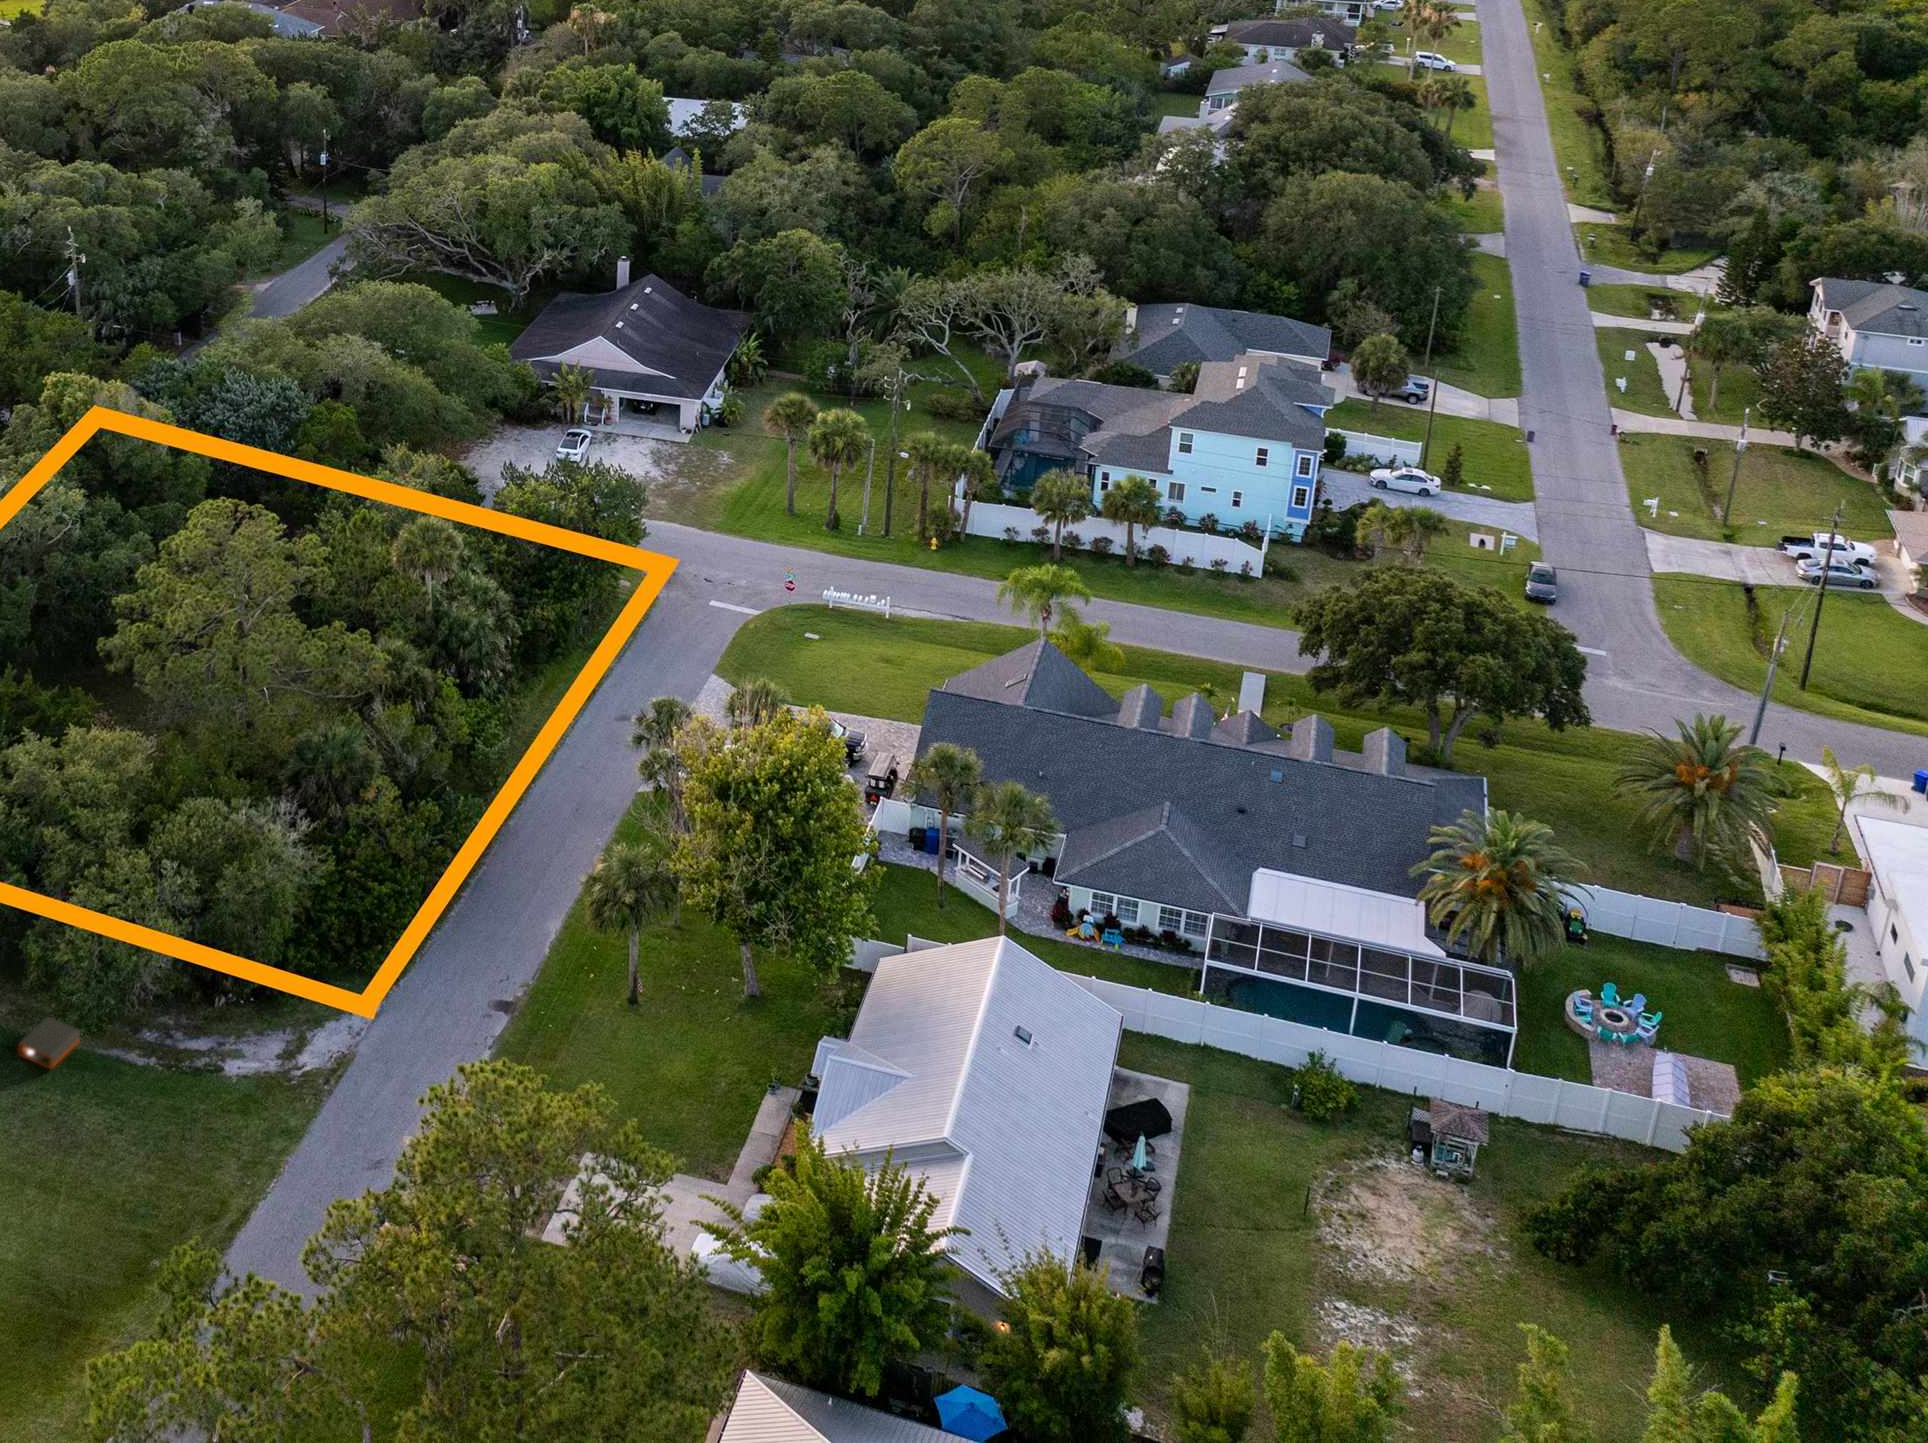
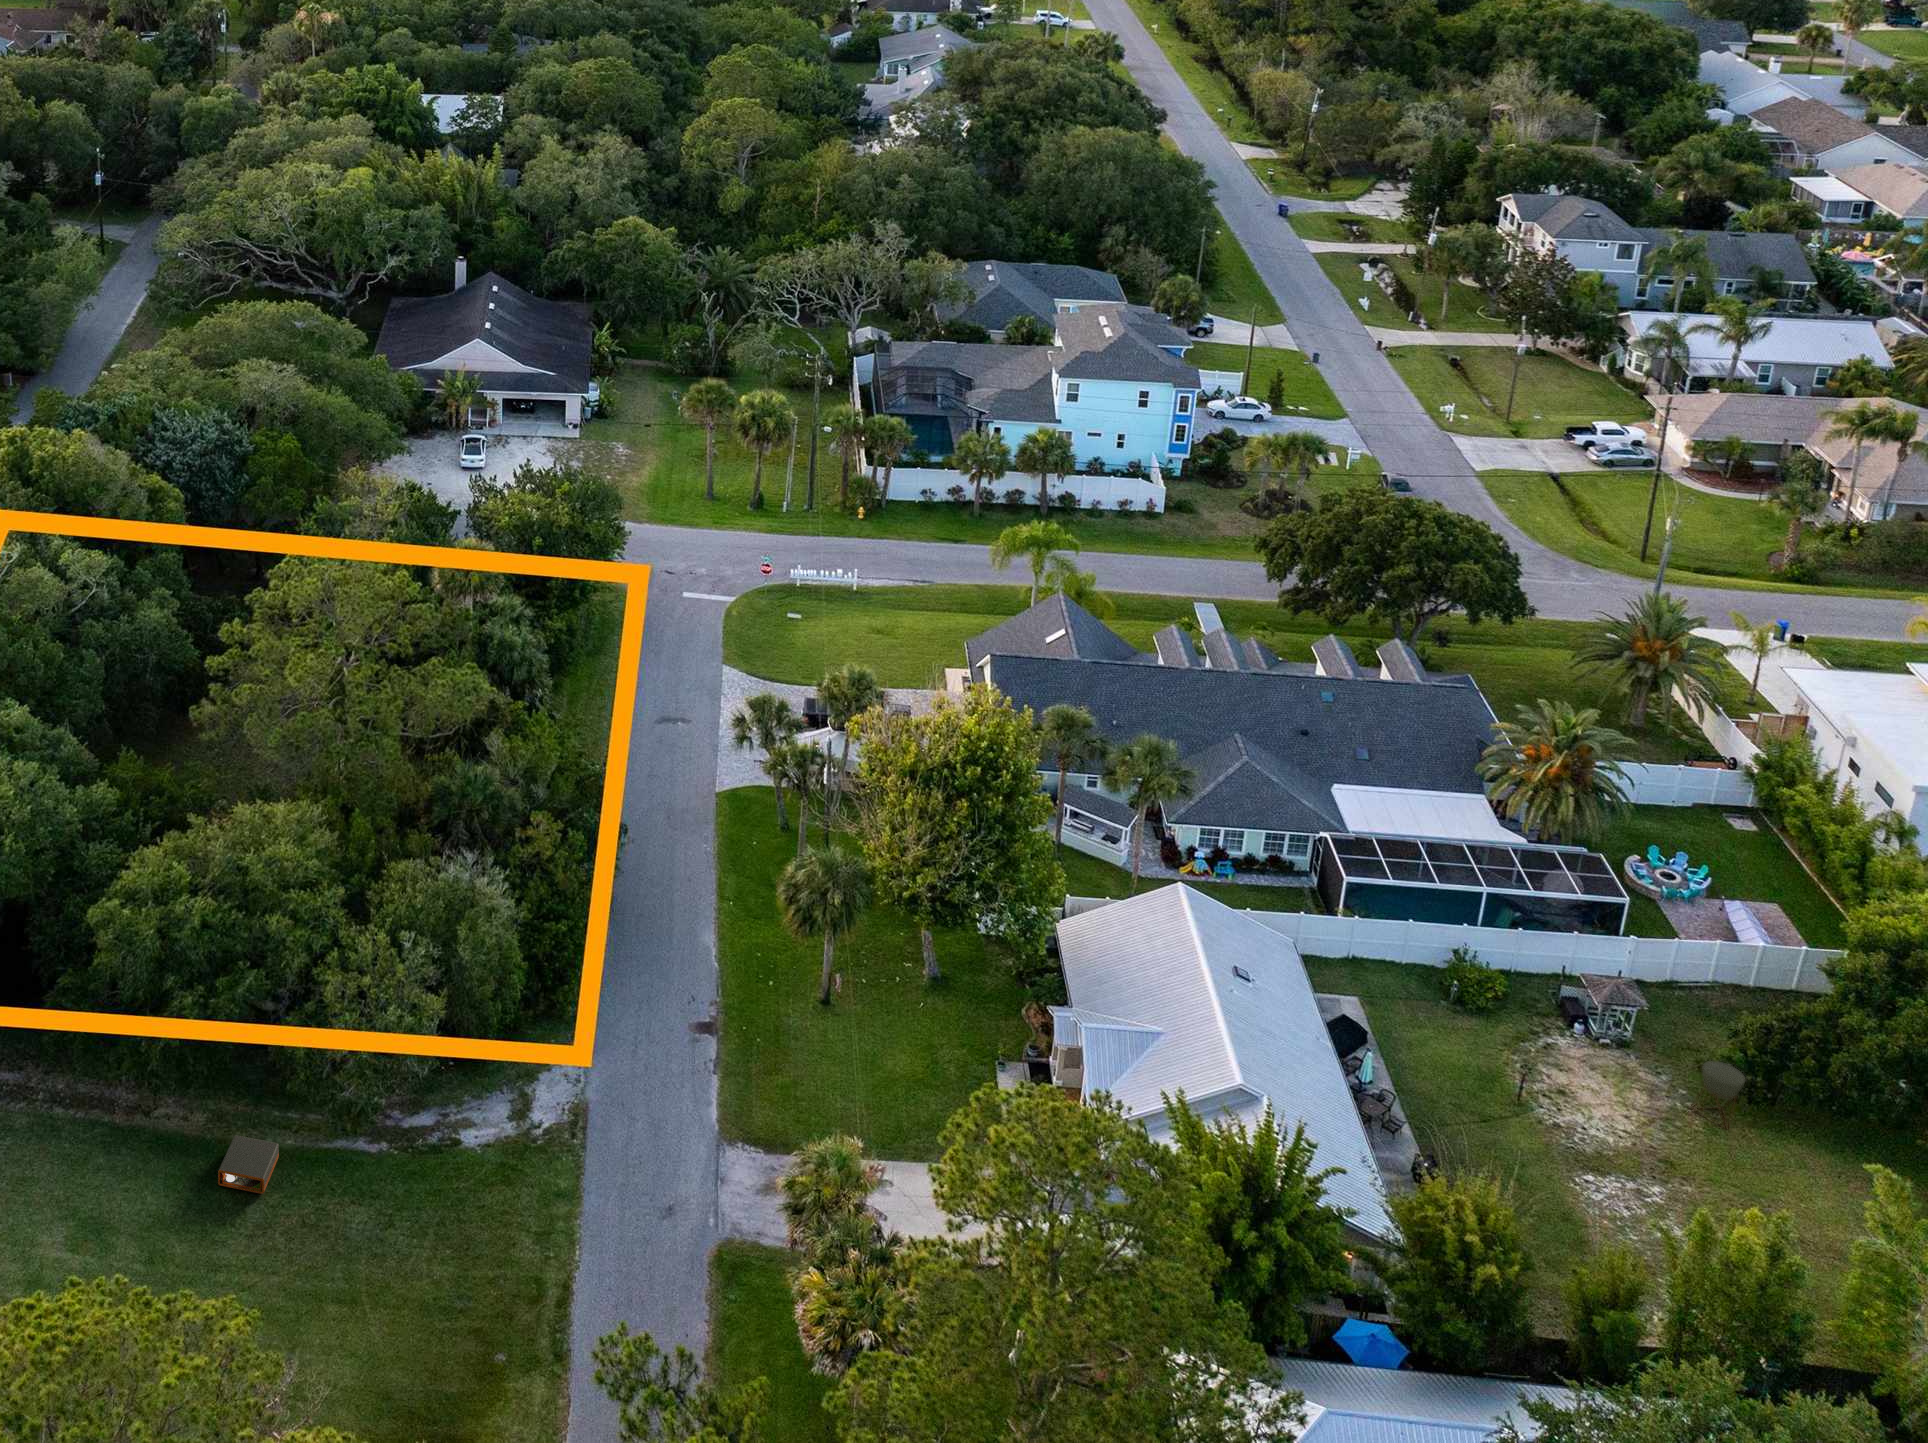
planter: none [1498,1214,1555,1289] -> present [1691,1061,1745,1130]

